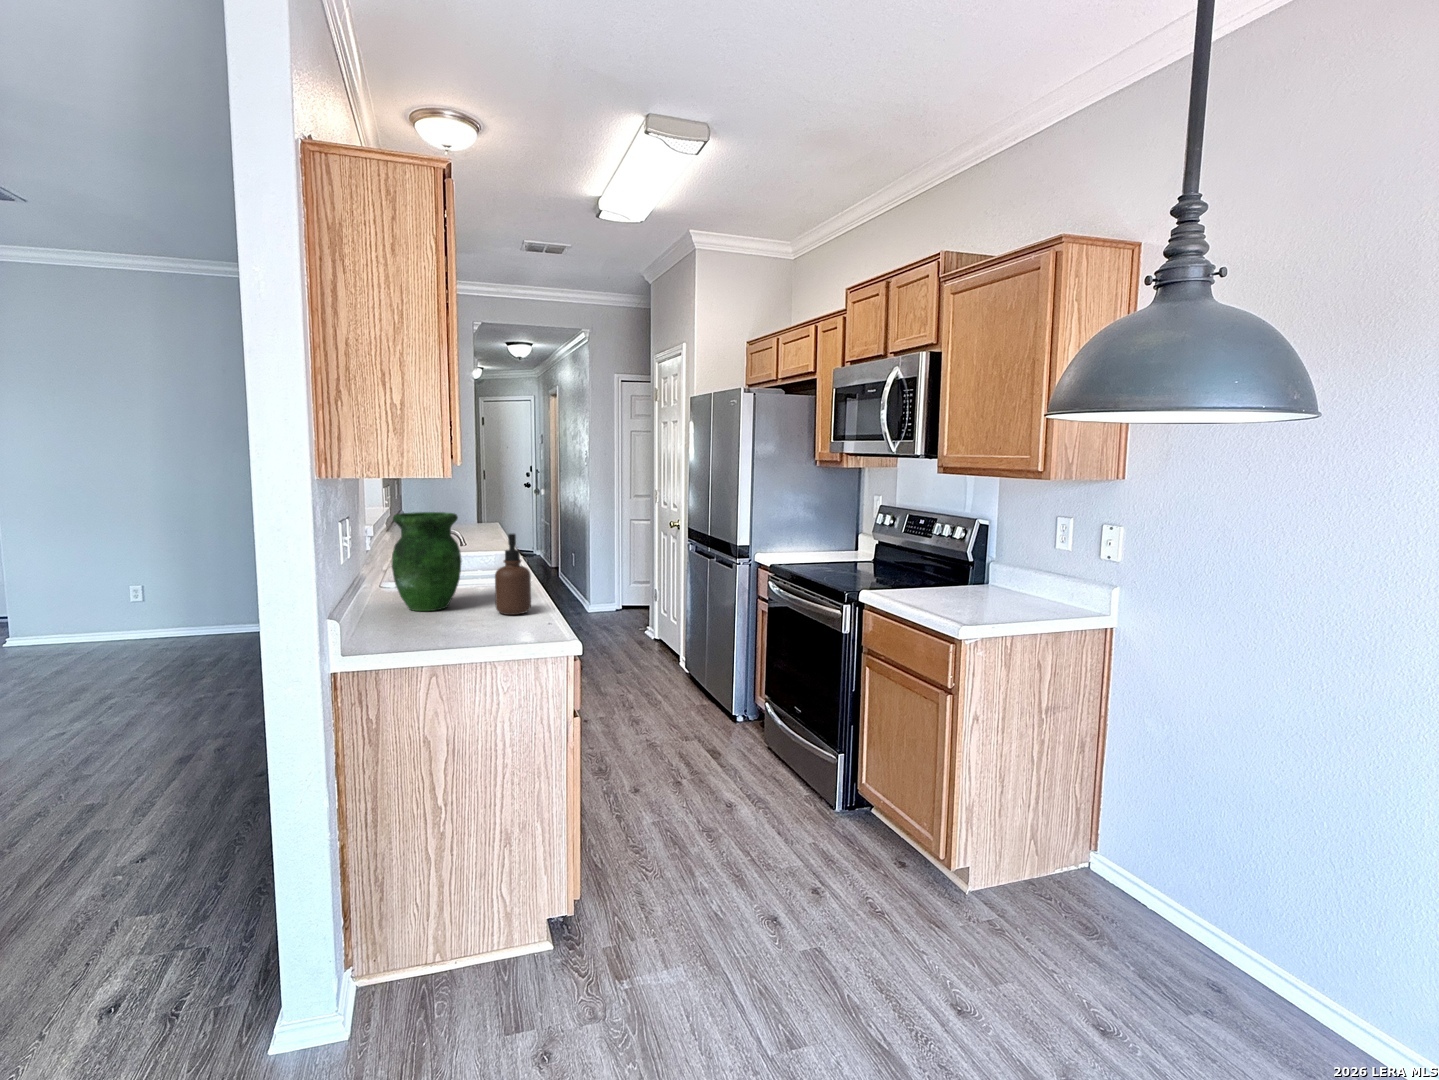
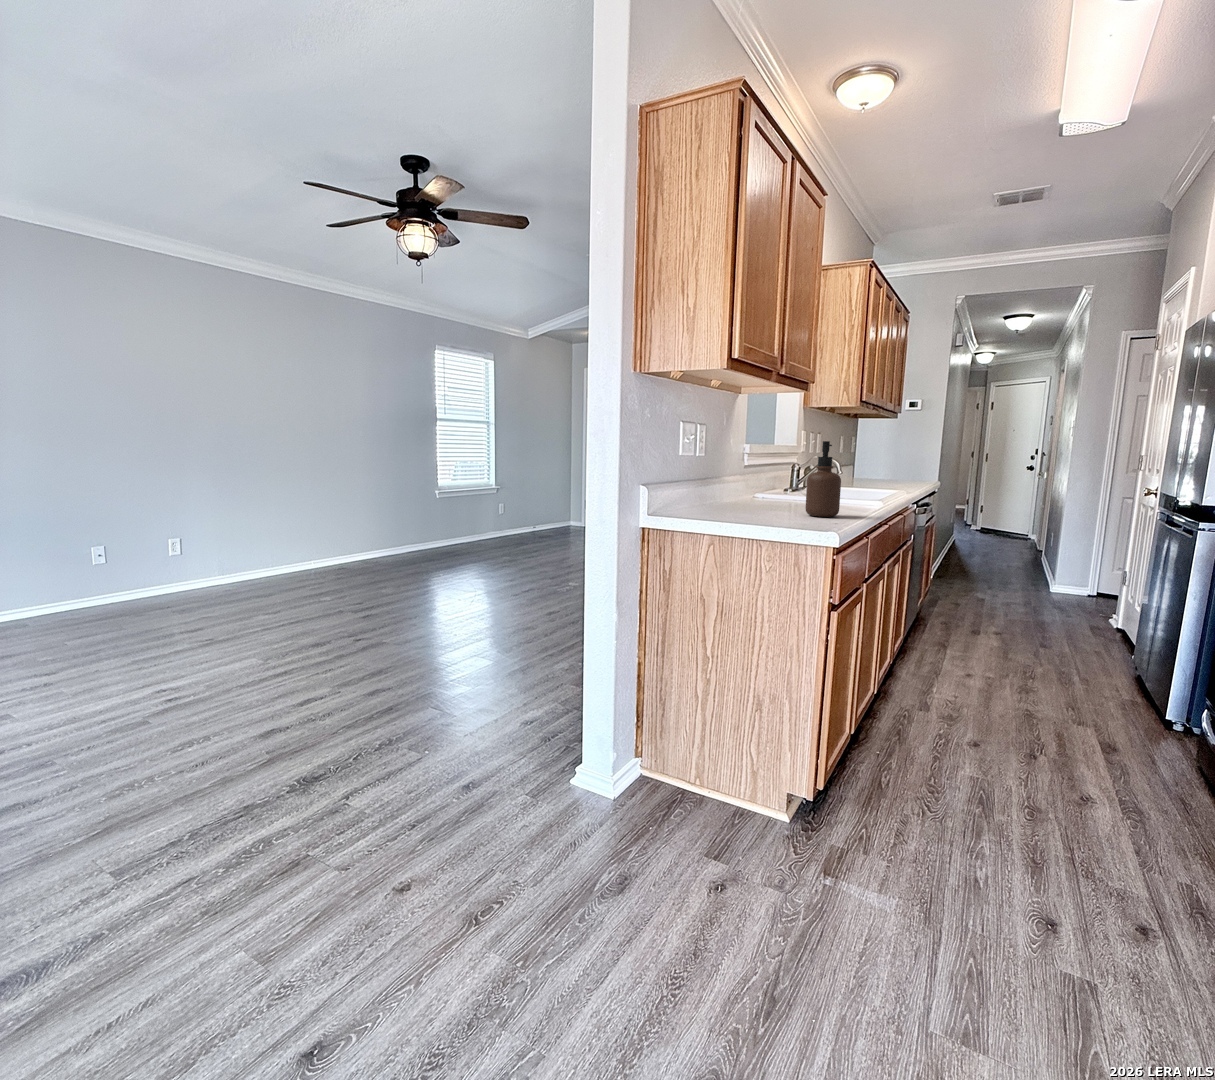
vase: present [392,512,462,611] -> none [735,426,792,509]

